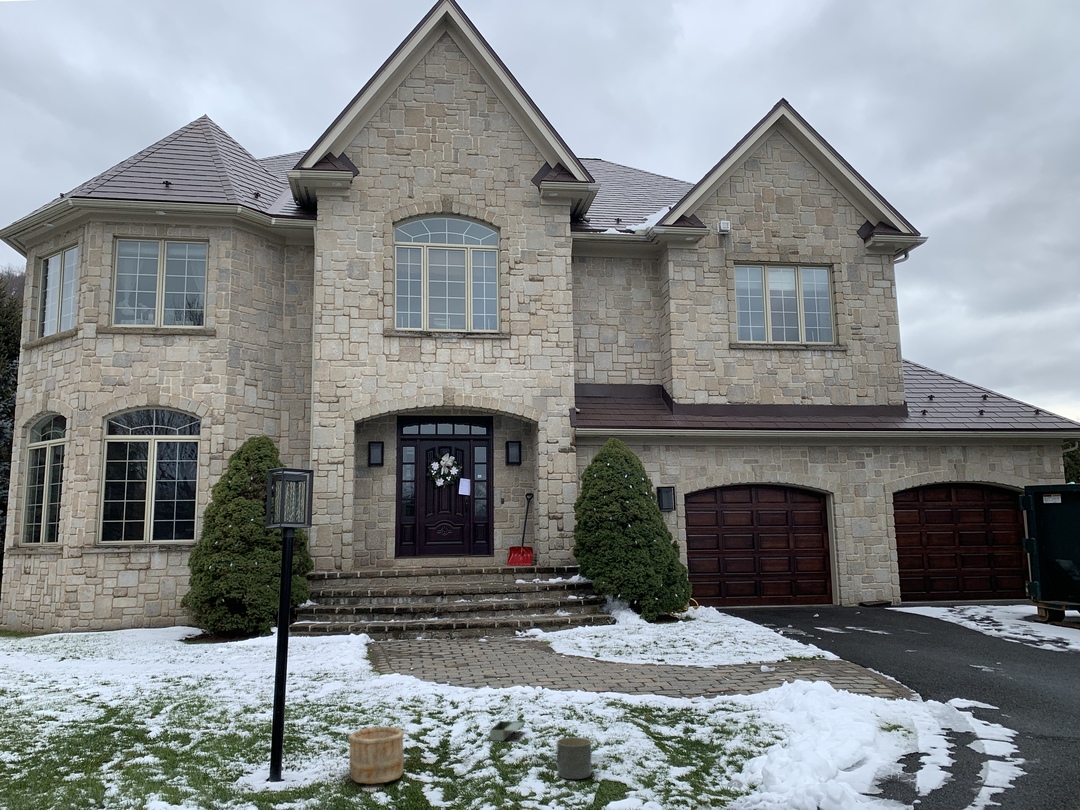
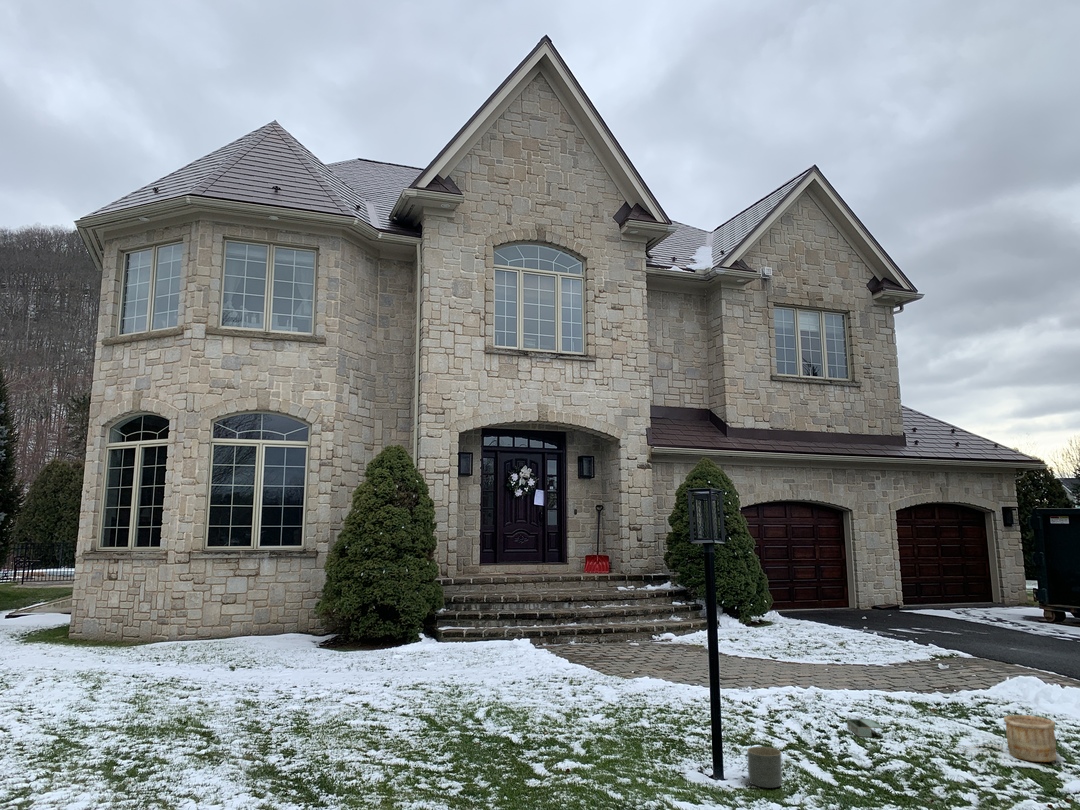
wooden bucket: present [348,727,404,784] -> present [1004,715,1056,762]
planter: present [557,737,591,779] -> present [747,747,782,788]

